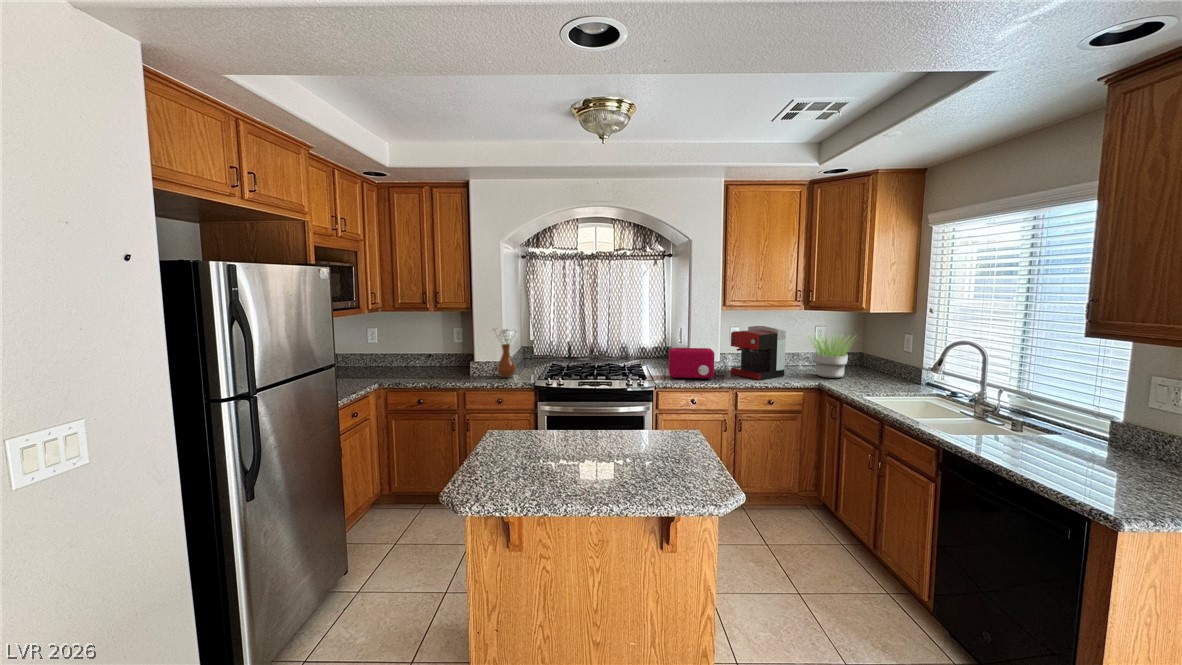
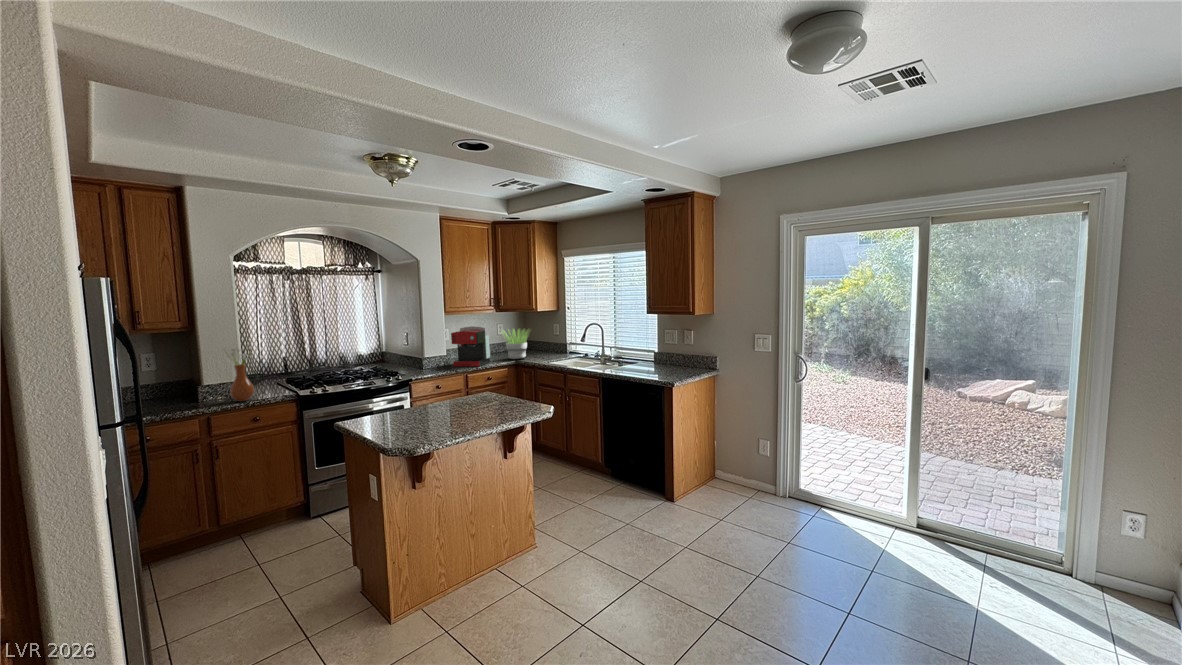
toaster: present [669,348,715,380] -> none [407,347,448,375]

